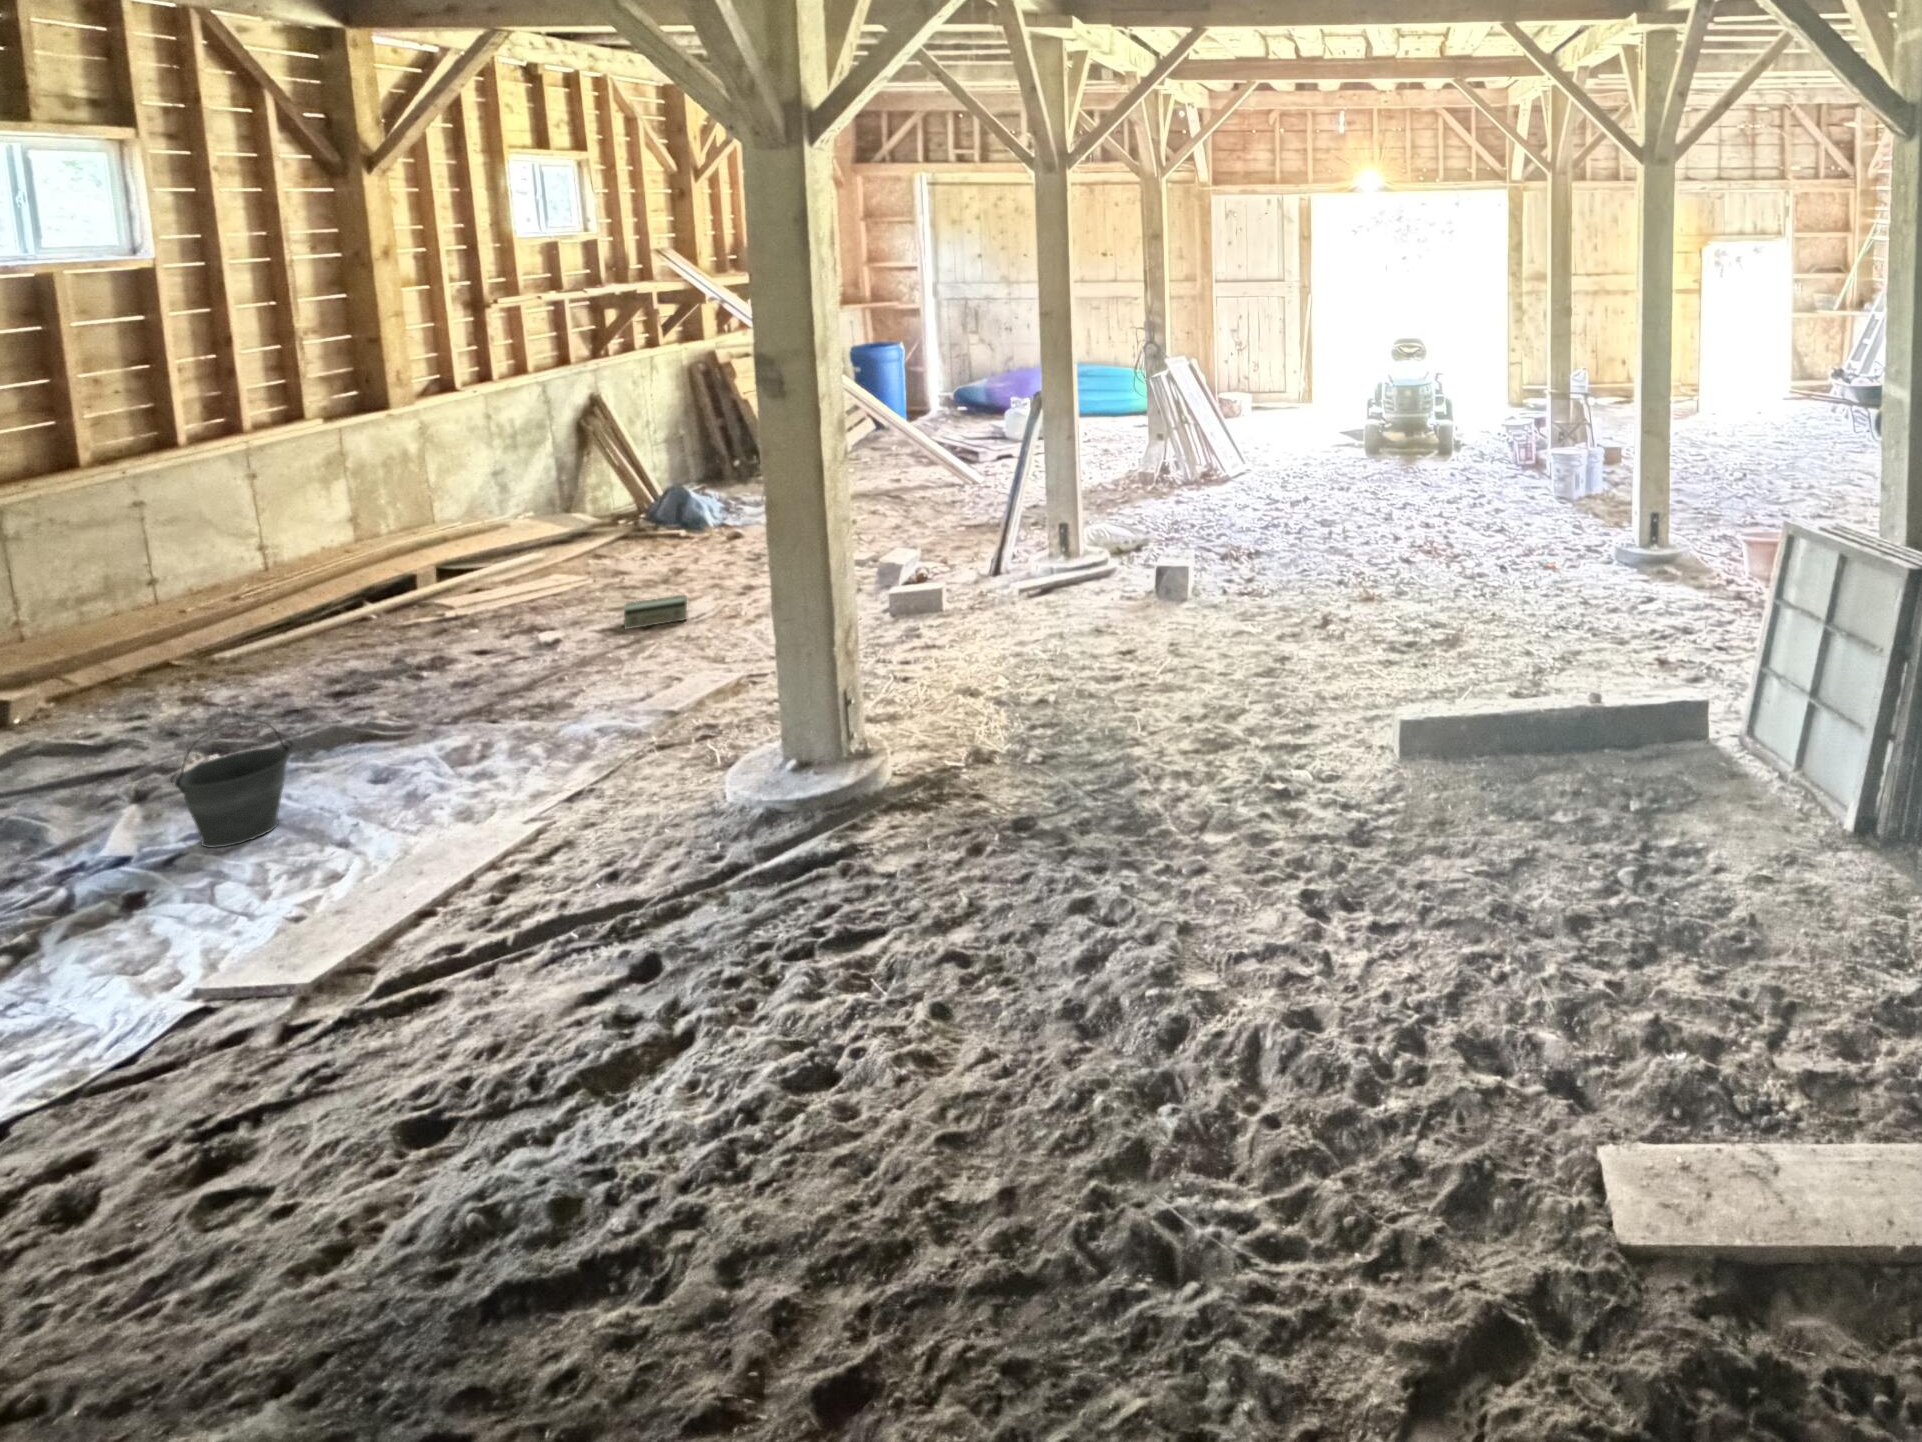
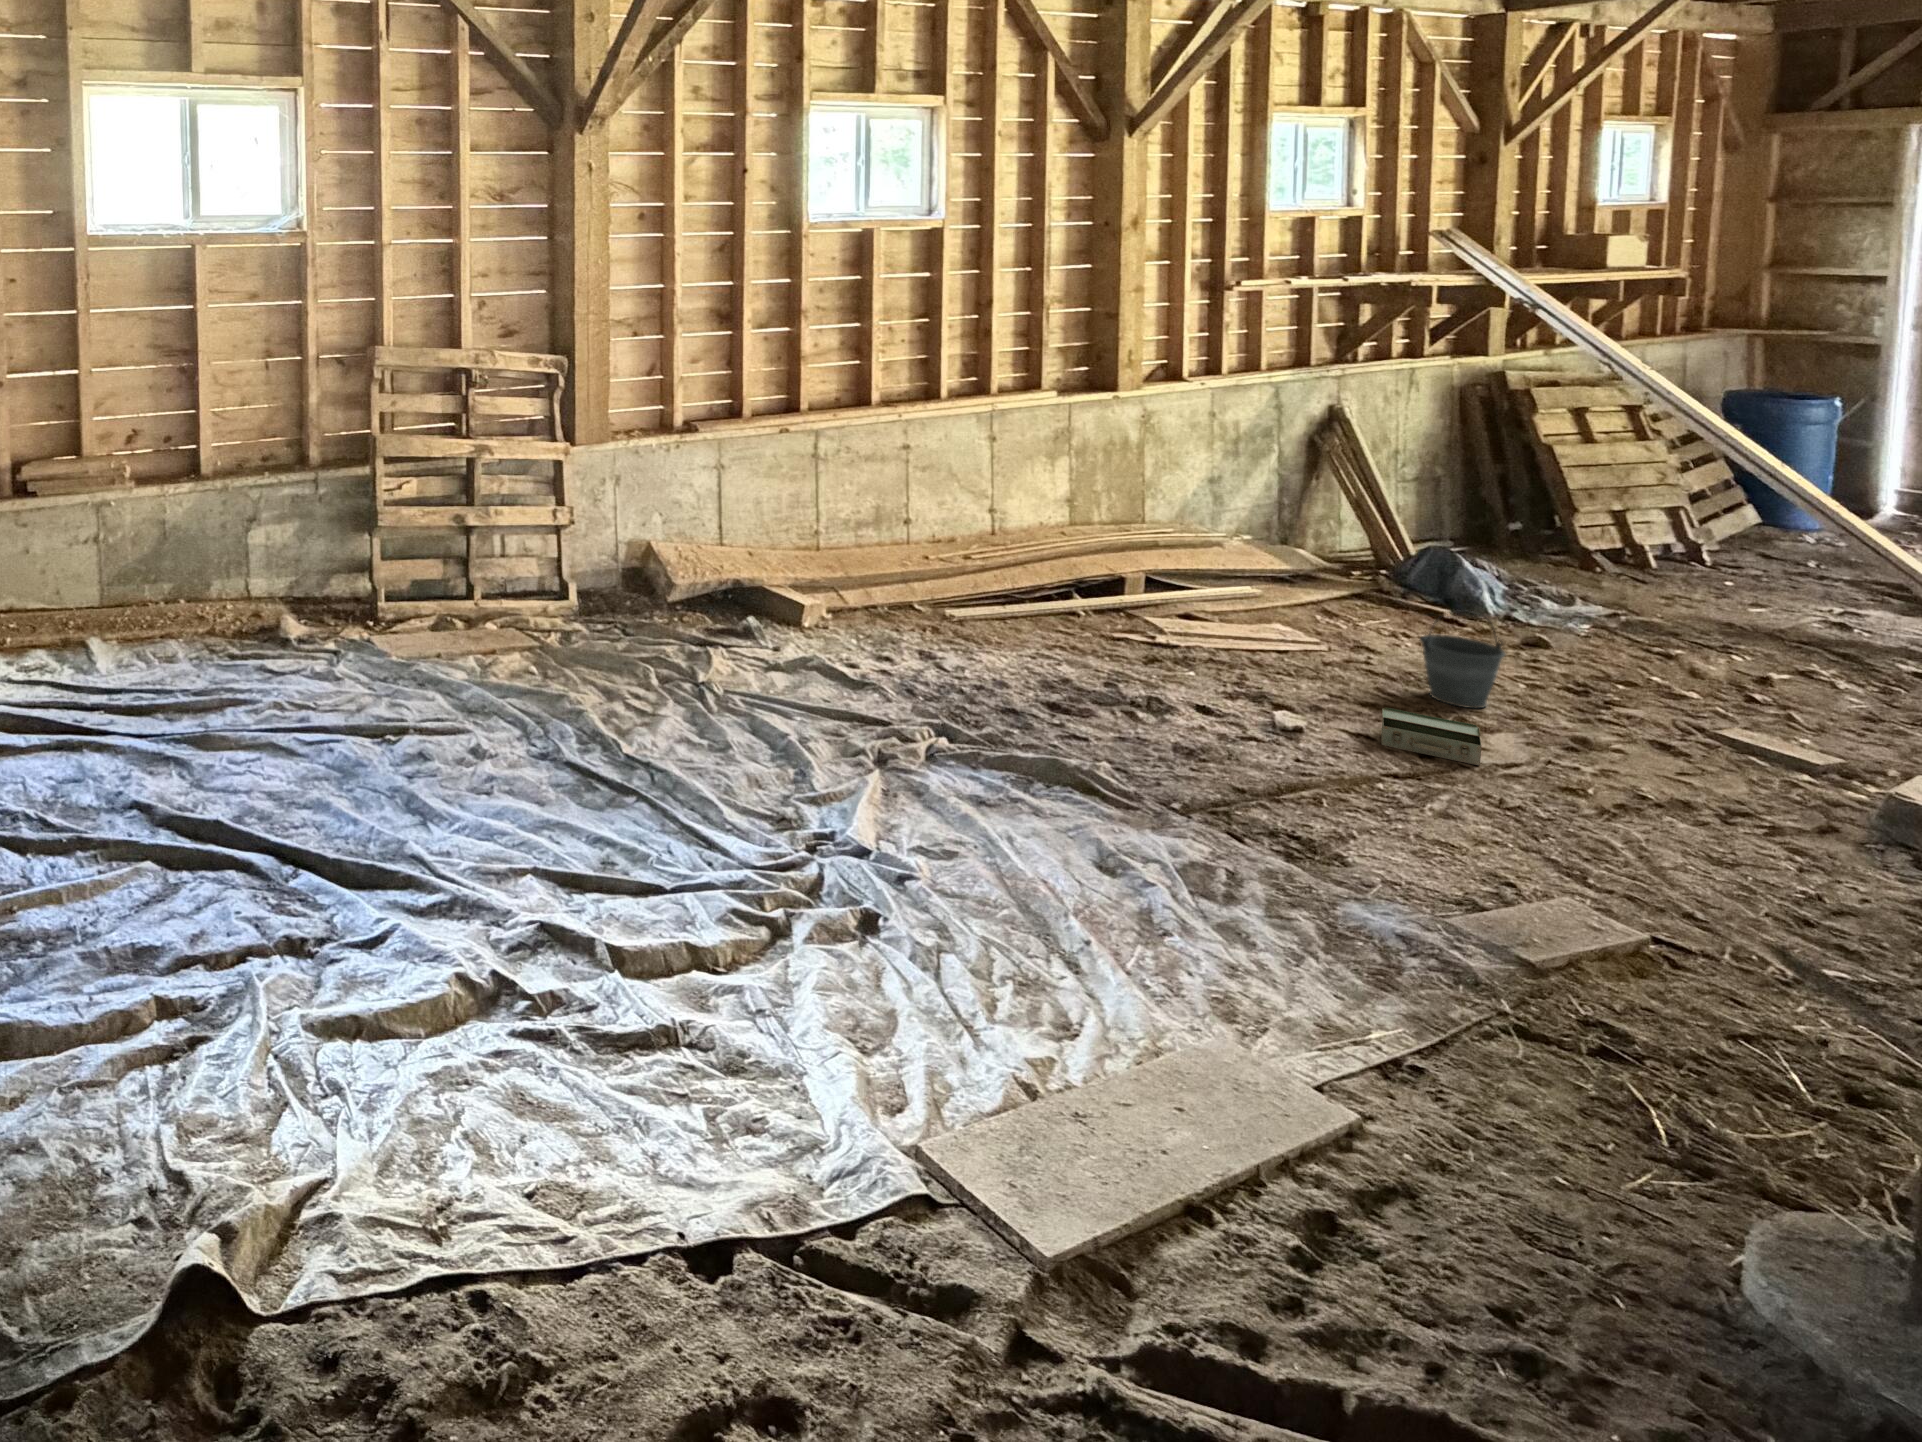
bucket: present [171,722,292,848] -> present [1420,629,1505,708]

